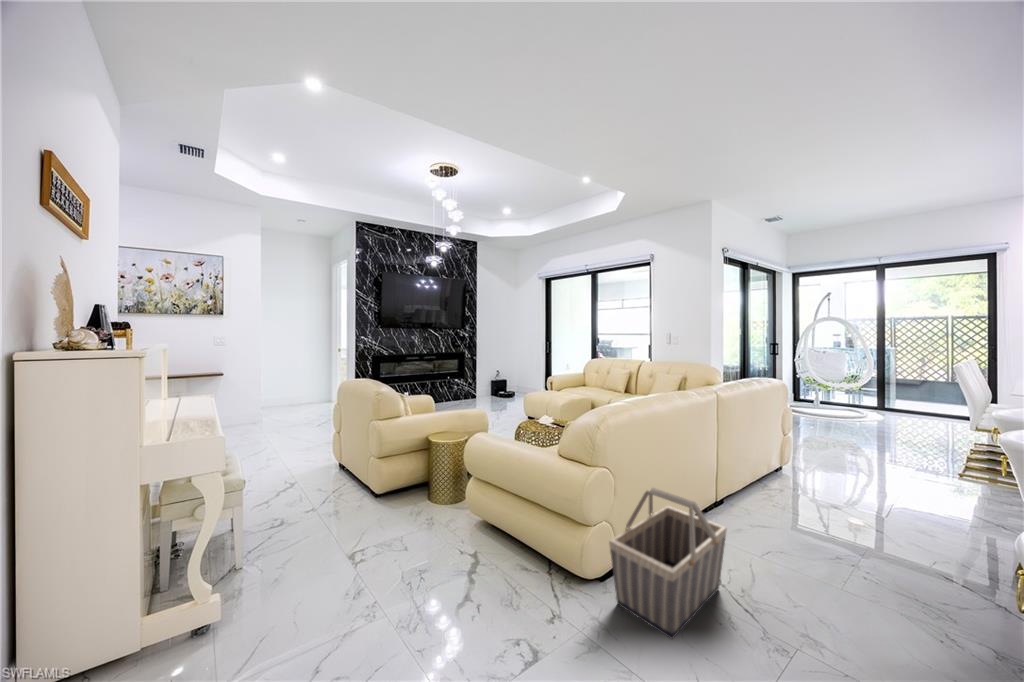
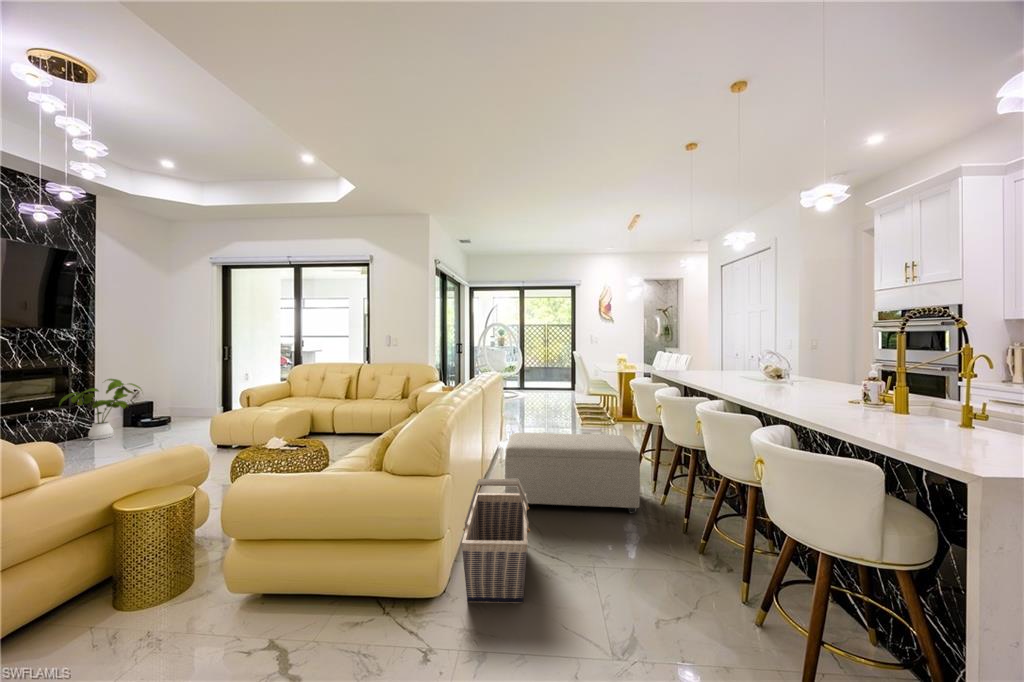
house plant: none [465,361,500,399] -> present [59,379,142,440]
ottoman: none [731,457,998,648] -> present [505,433,640,514]

